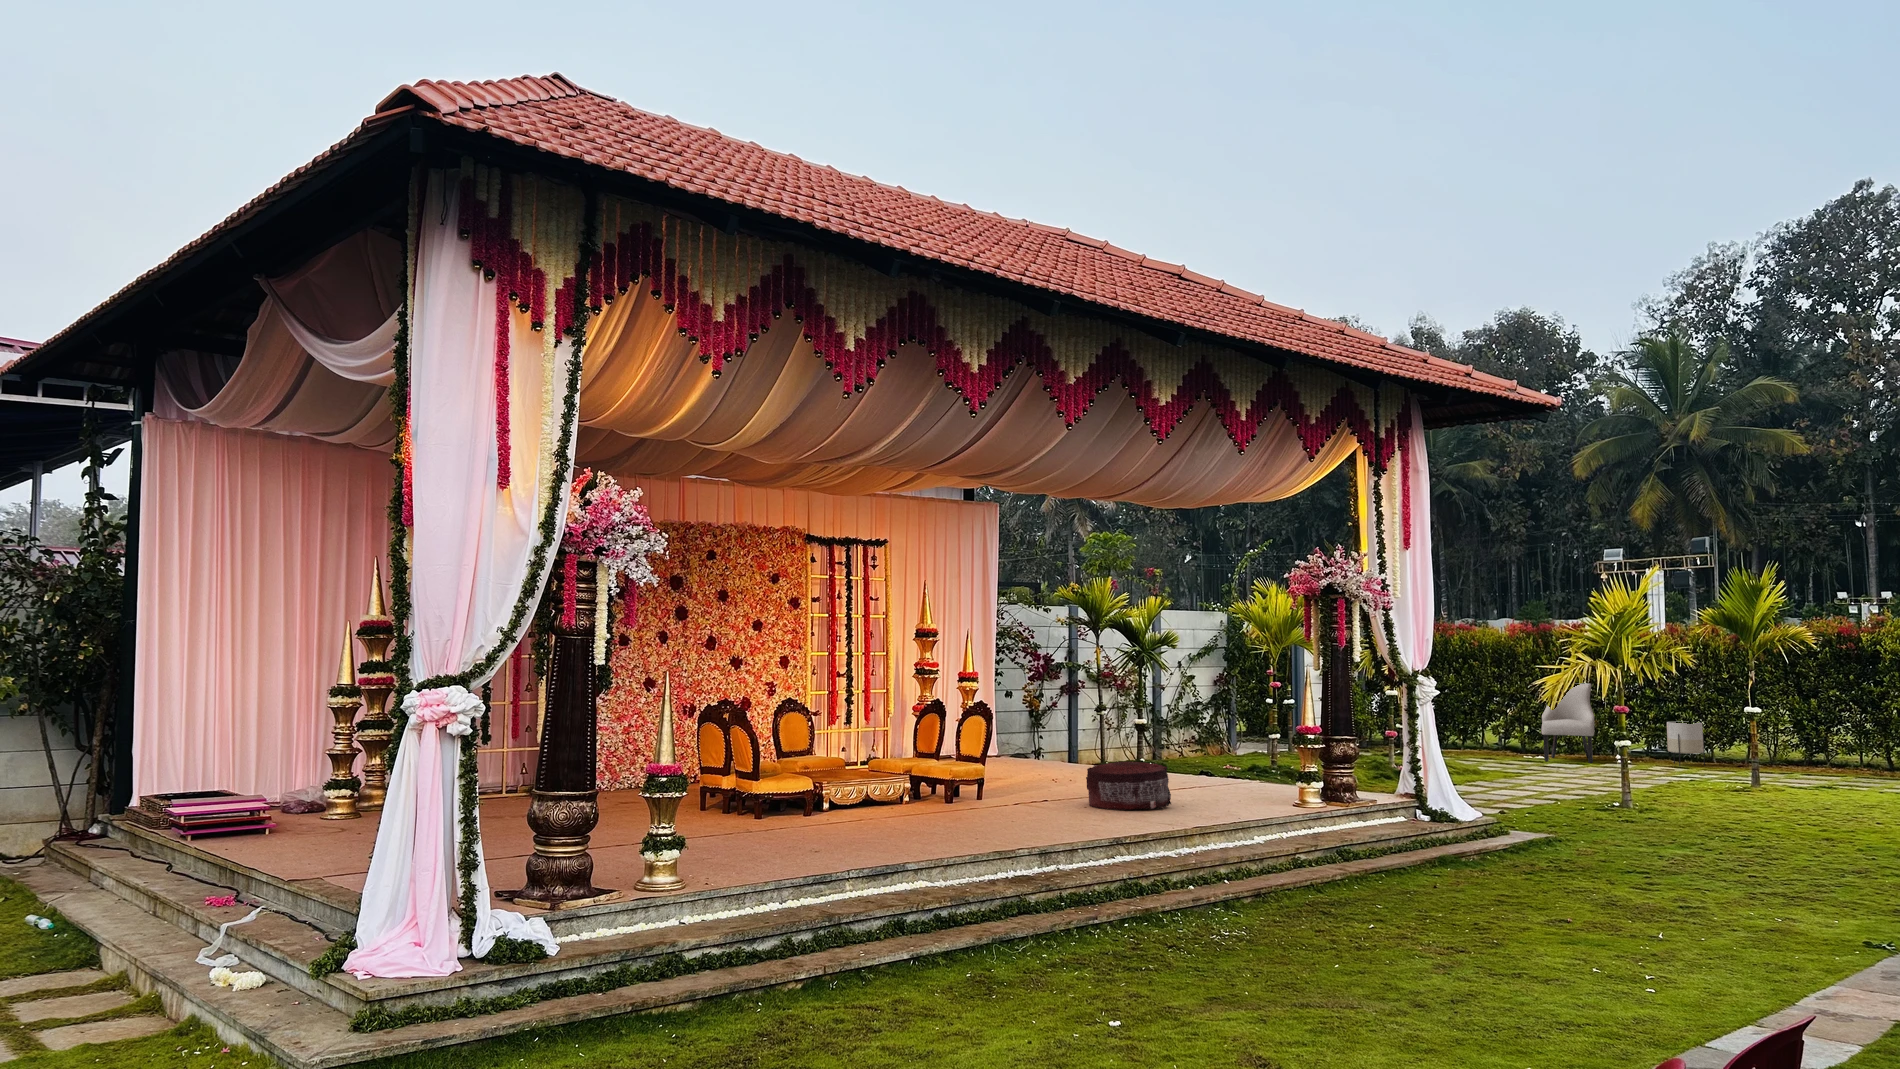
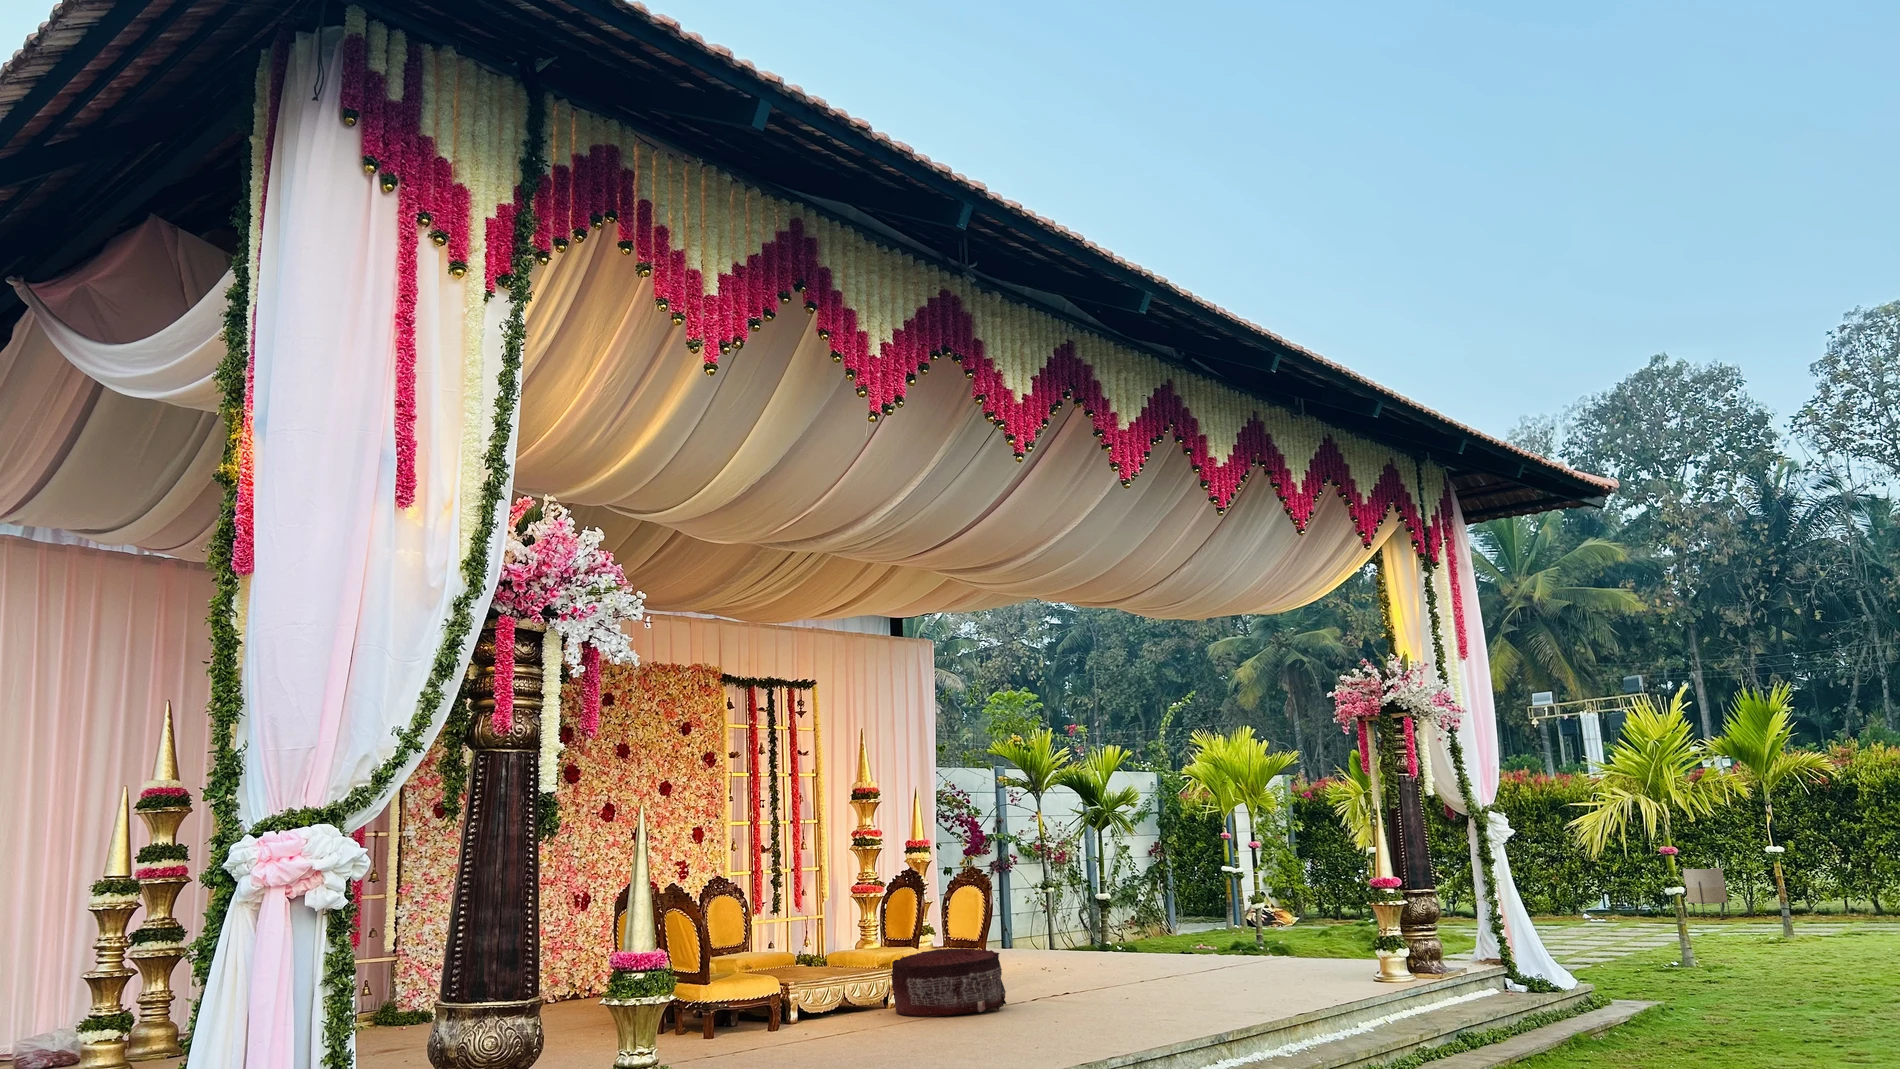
chair: present [1541,683,1594,763] -> none [1541,830,1608,923]
pouf: present [1086,762,1171,810] -> present [891,948,1006,1017]

